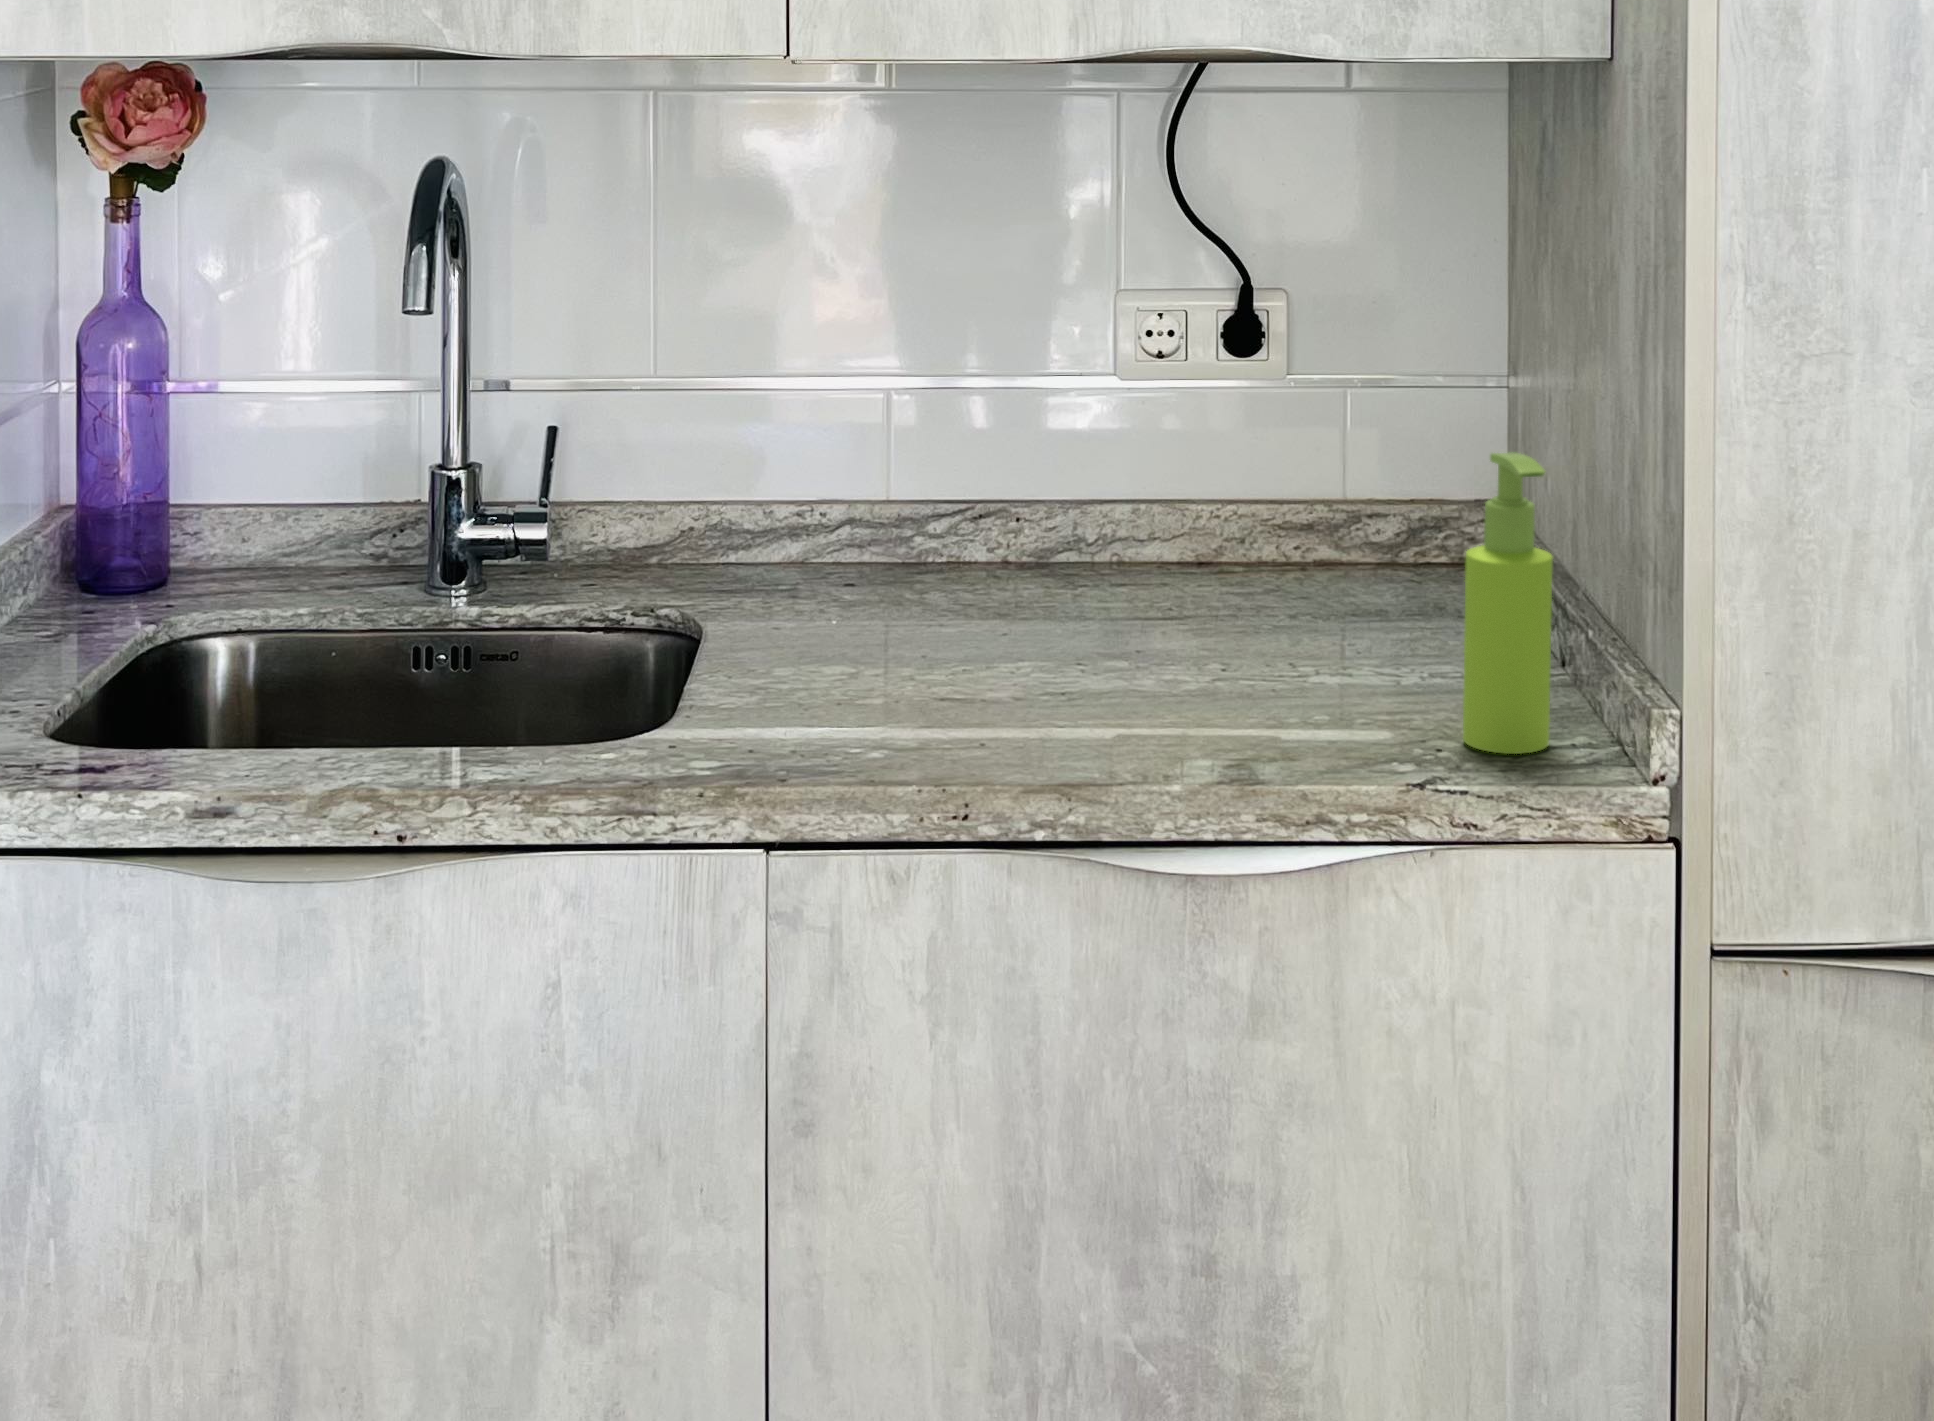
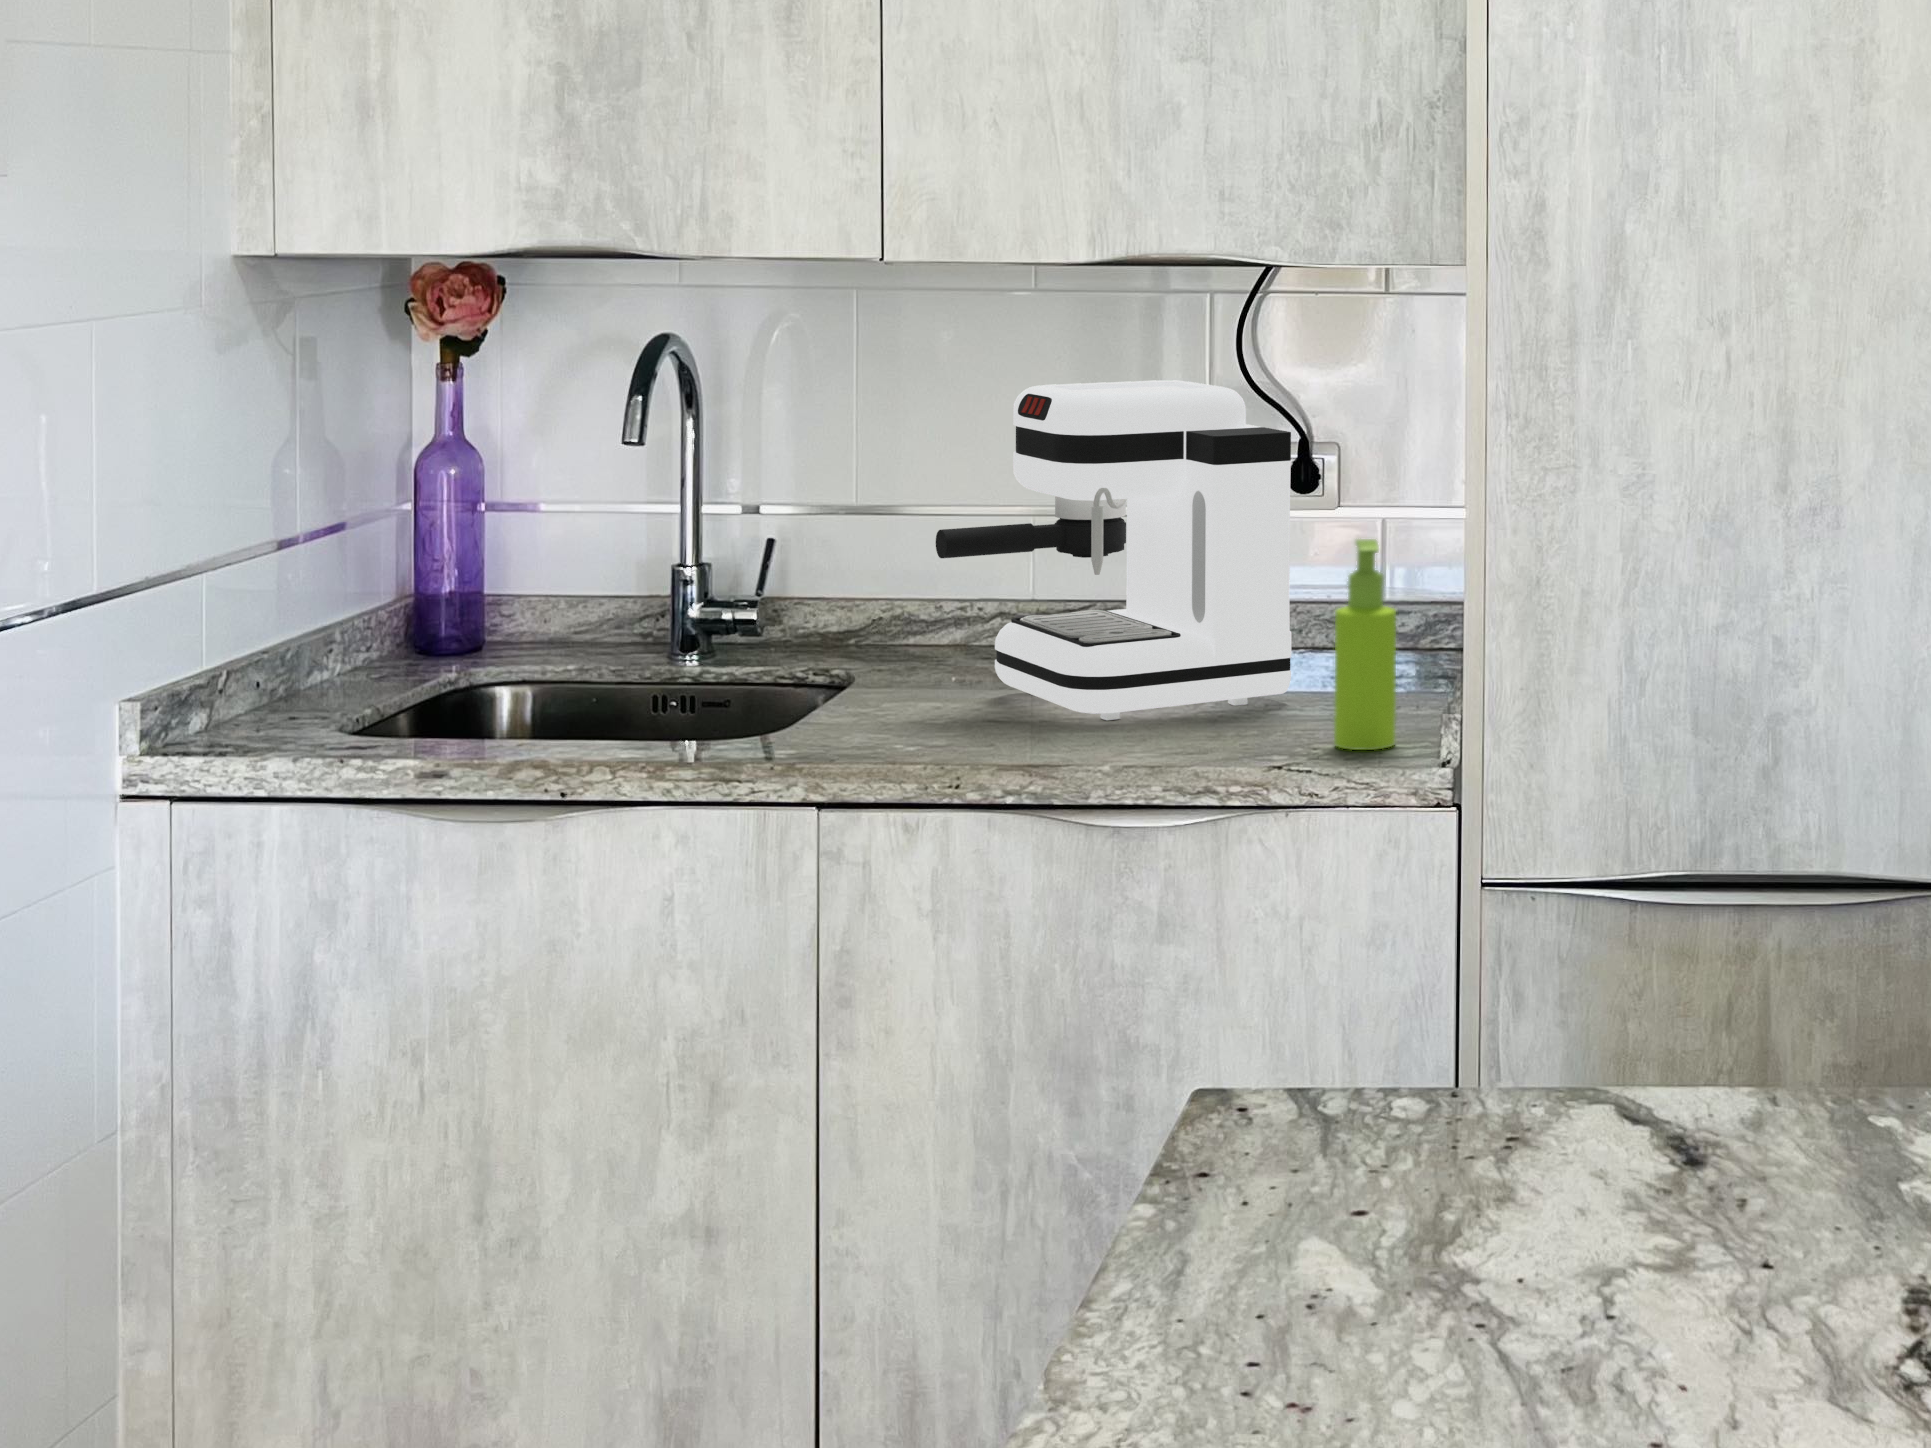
coffee maker: none [838,214,1312,695] -> present [936,380,1291,720]

